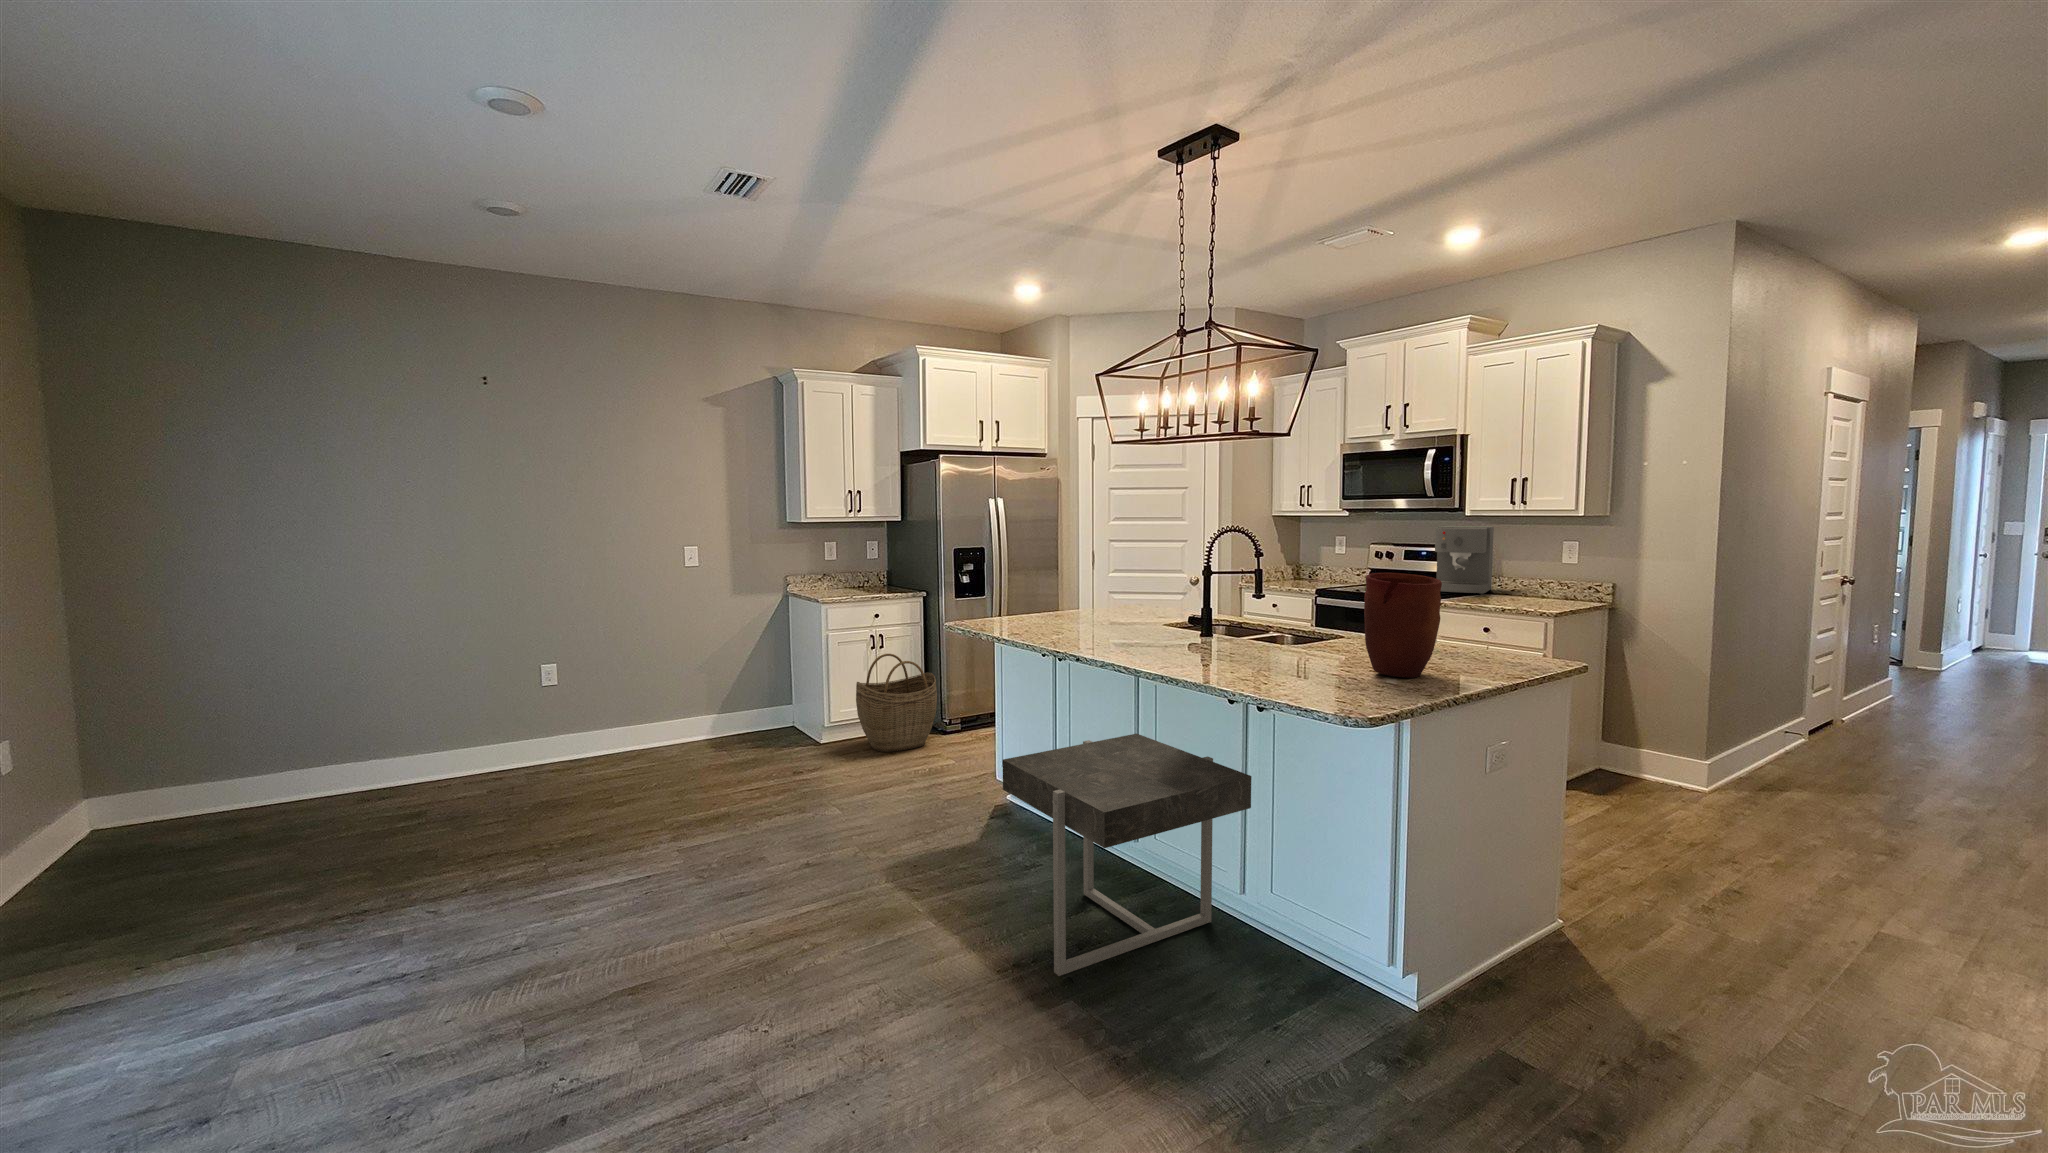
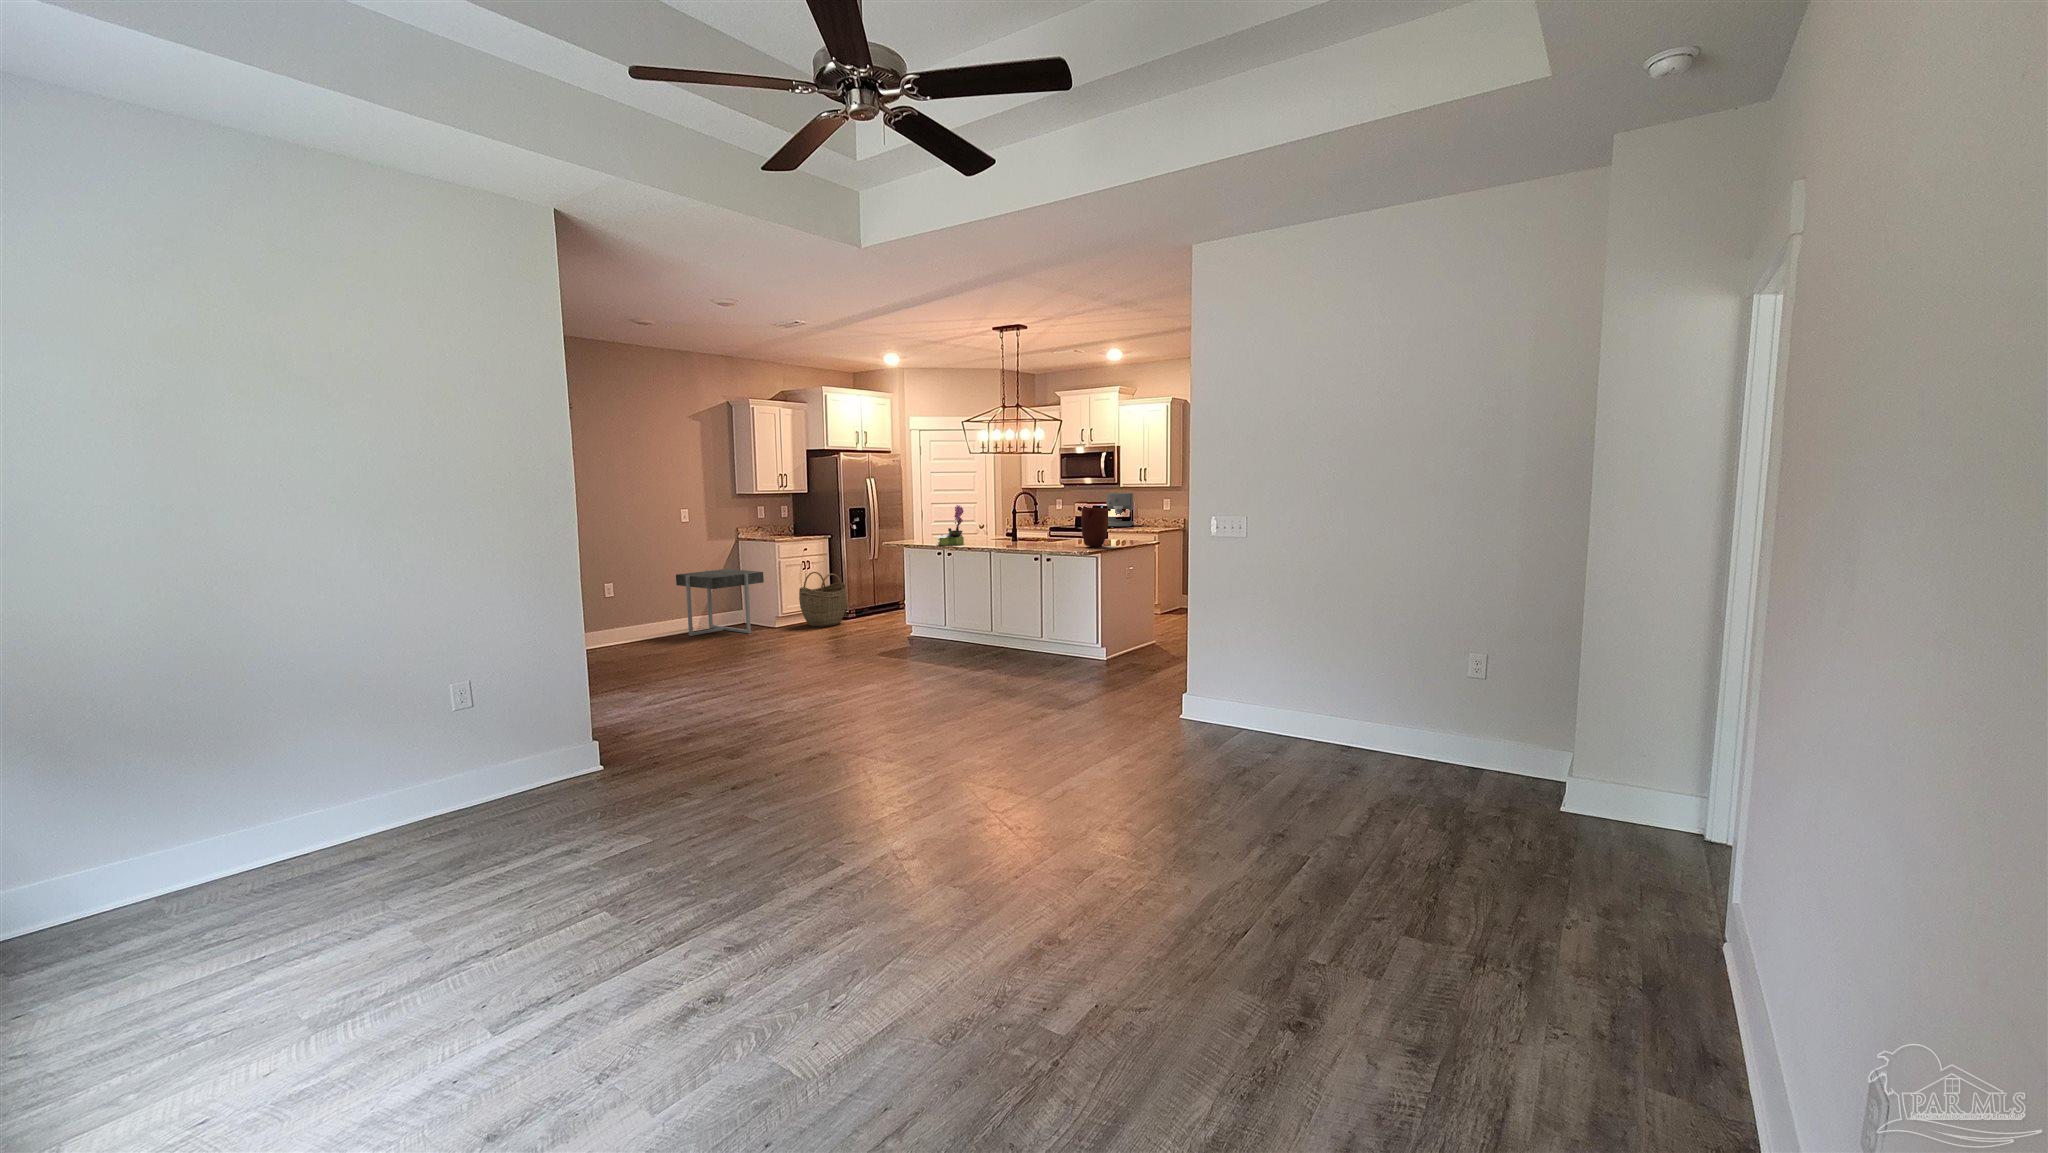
flower arrangement: none [1067,548,1126,631] -> present [938,505,964,545]
side table: present [1003,734,1251,976] -> present [676,569,764,636]

